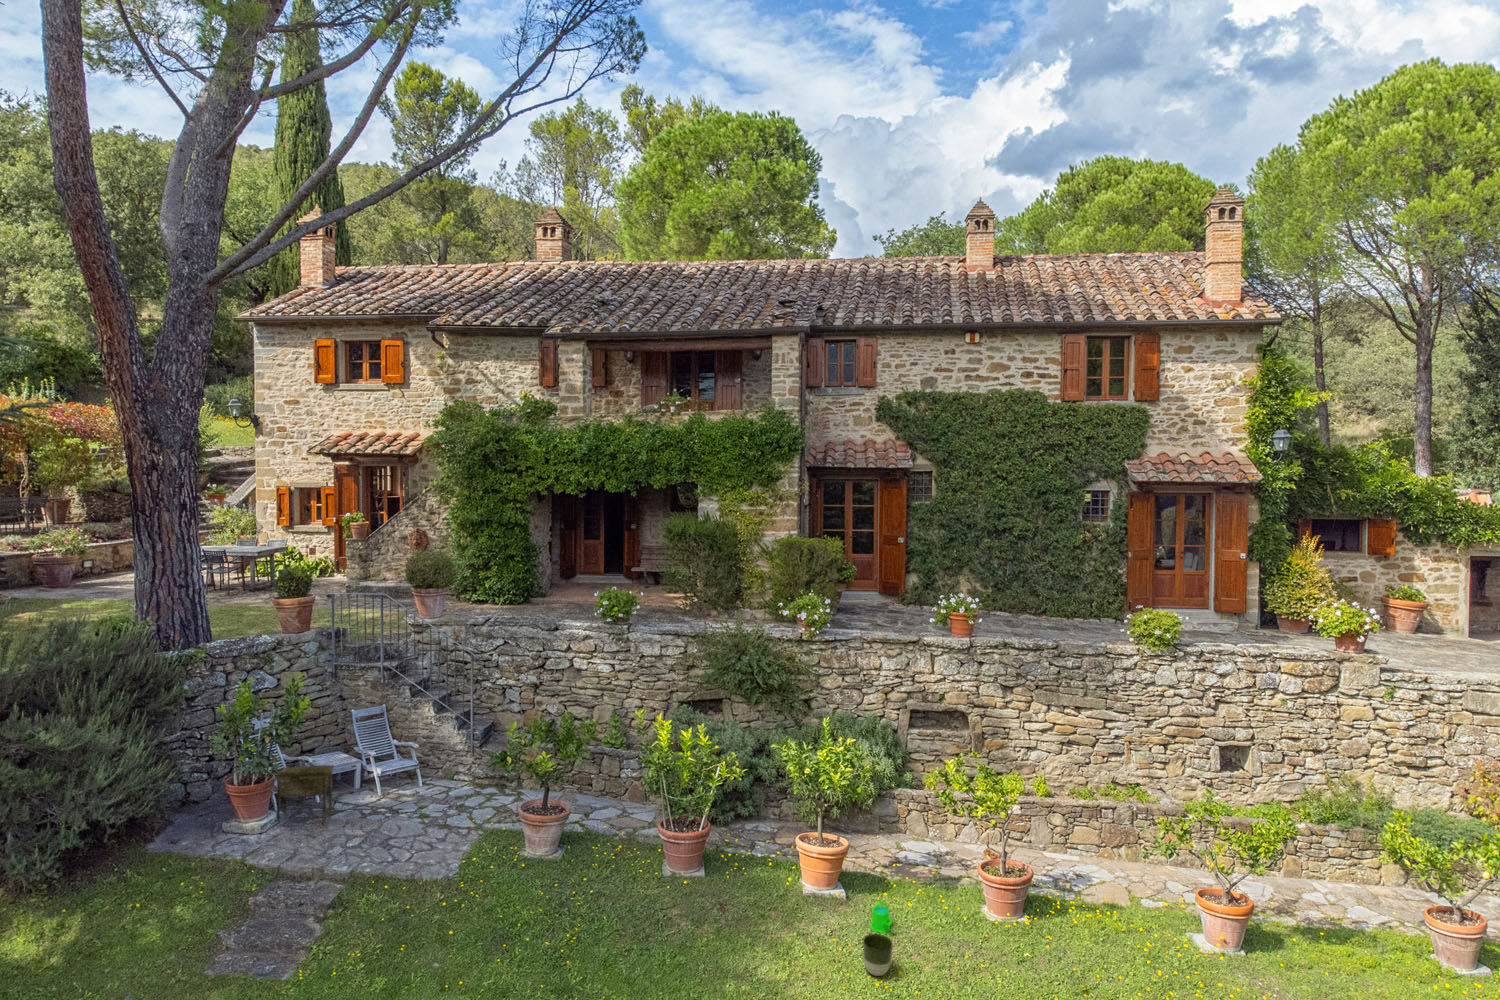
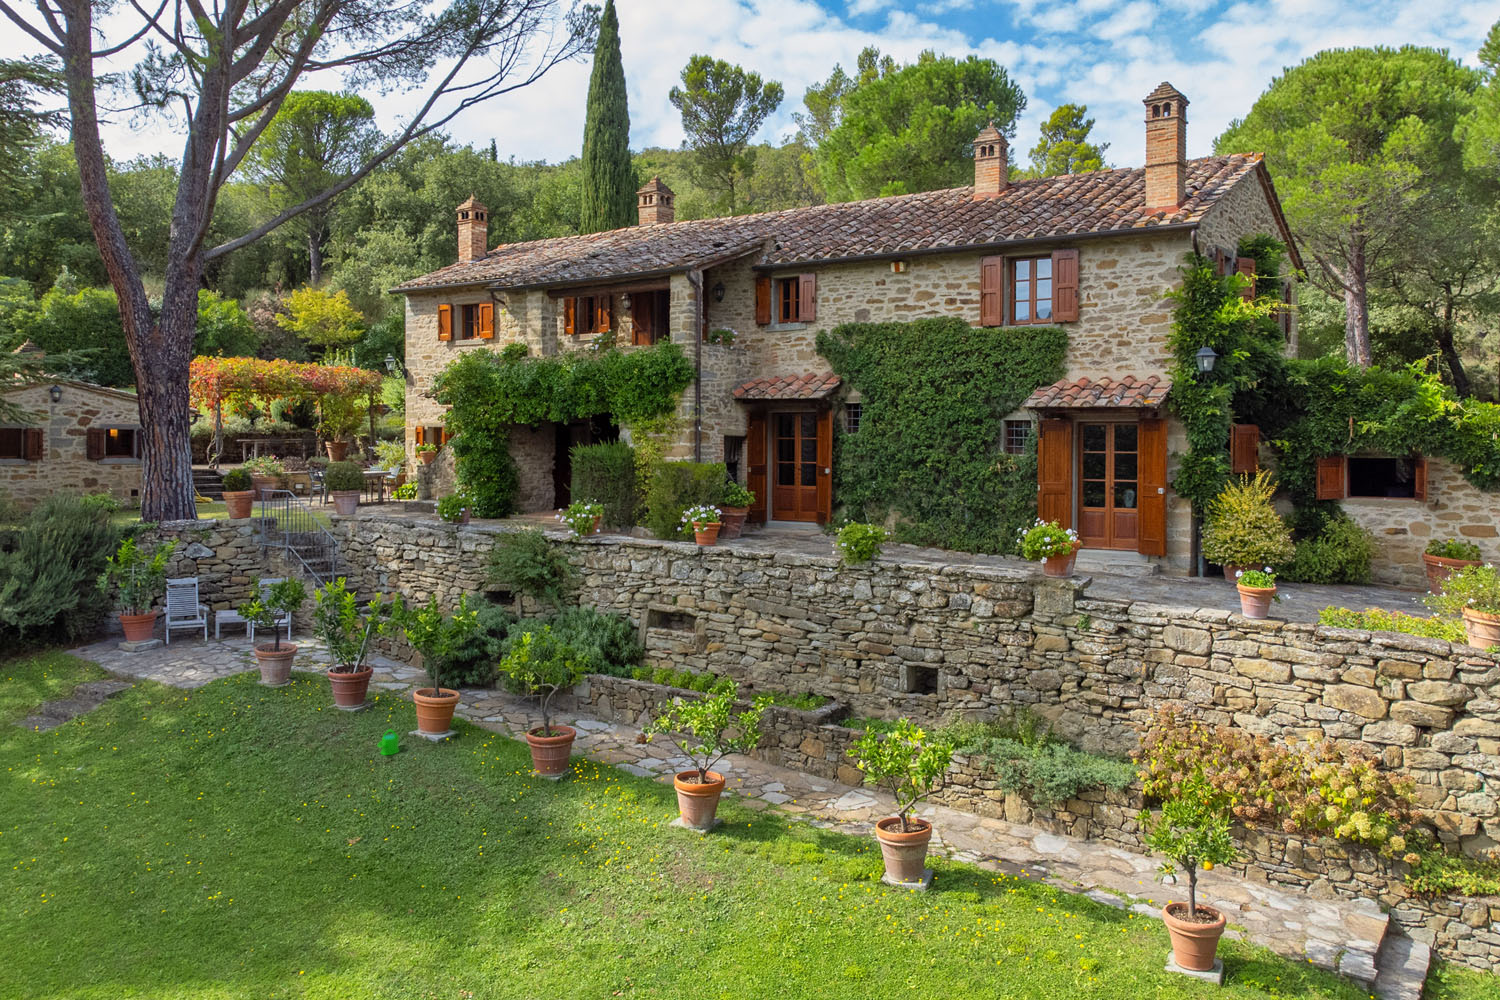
side table: present [275,765,334,824] -> none [154,600,203,641]
planter: present [863,934,893,976] -> none [306,745,335,779]

